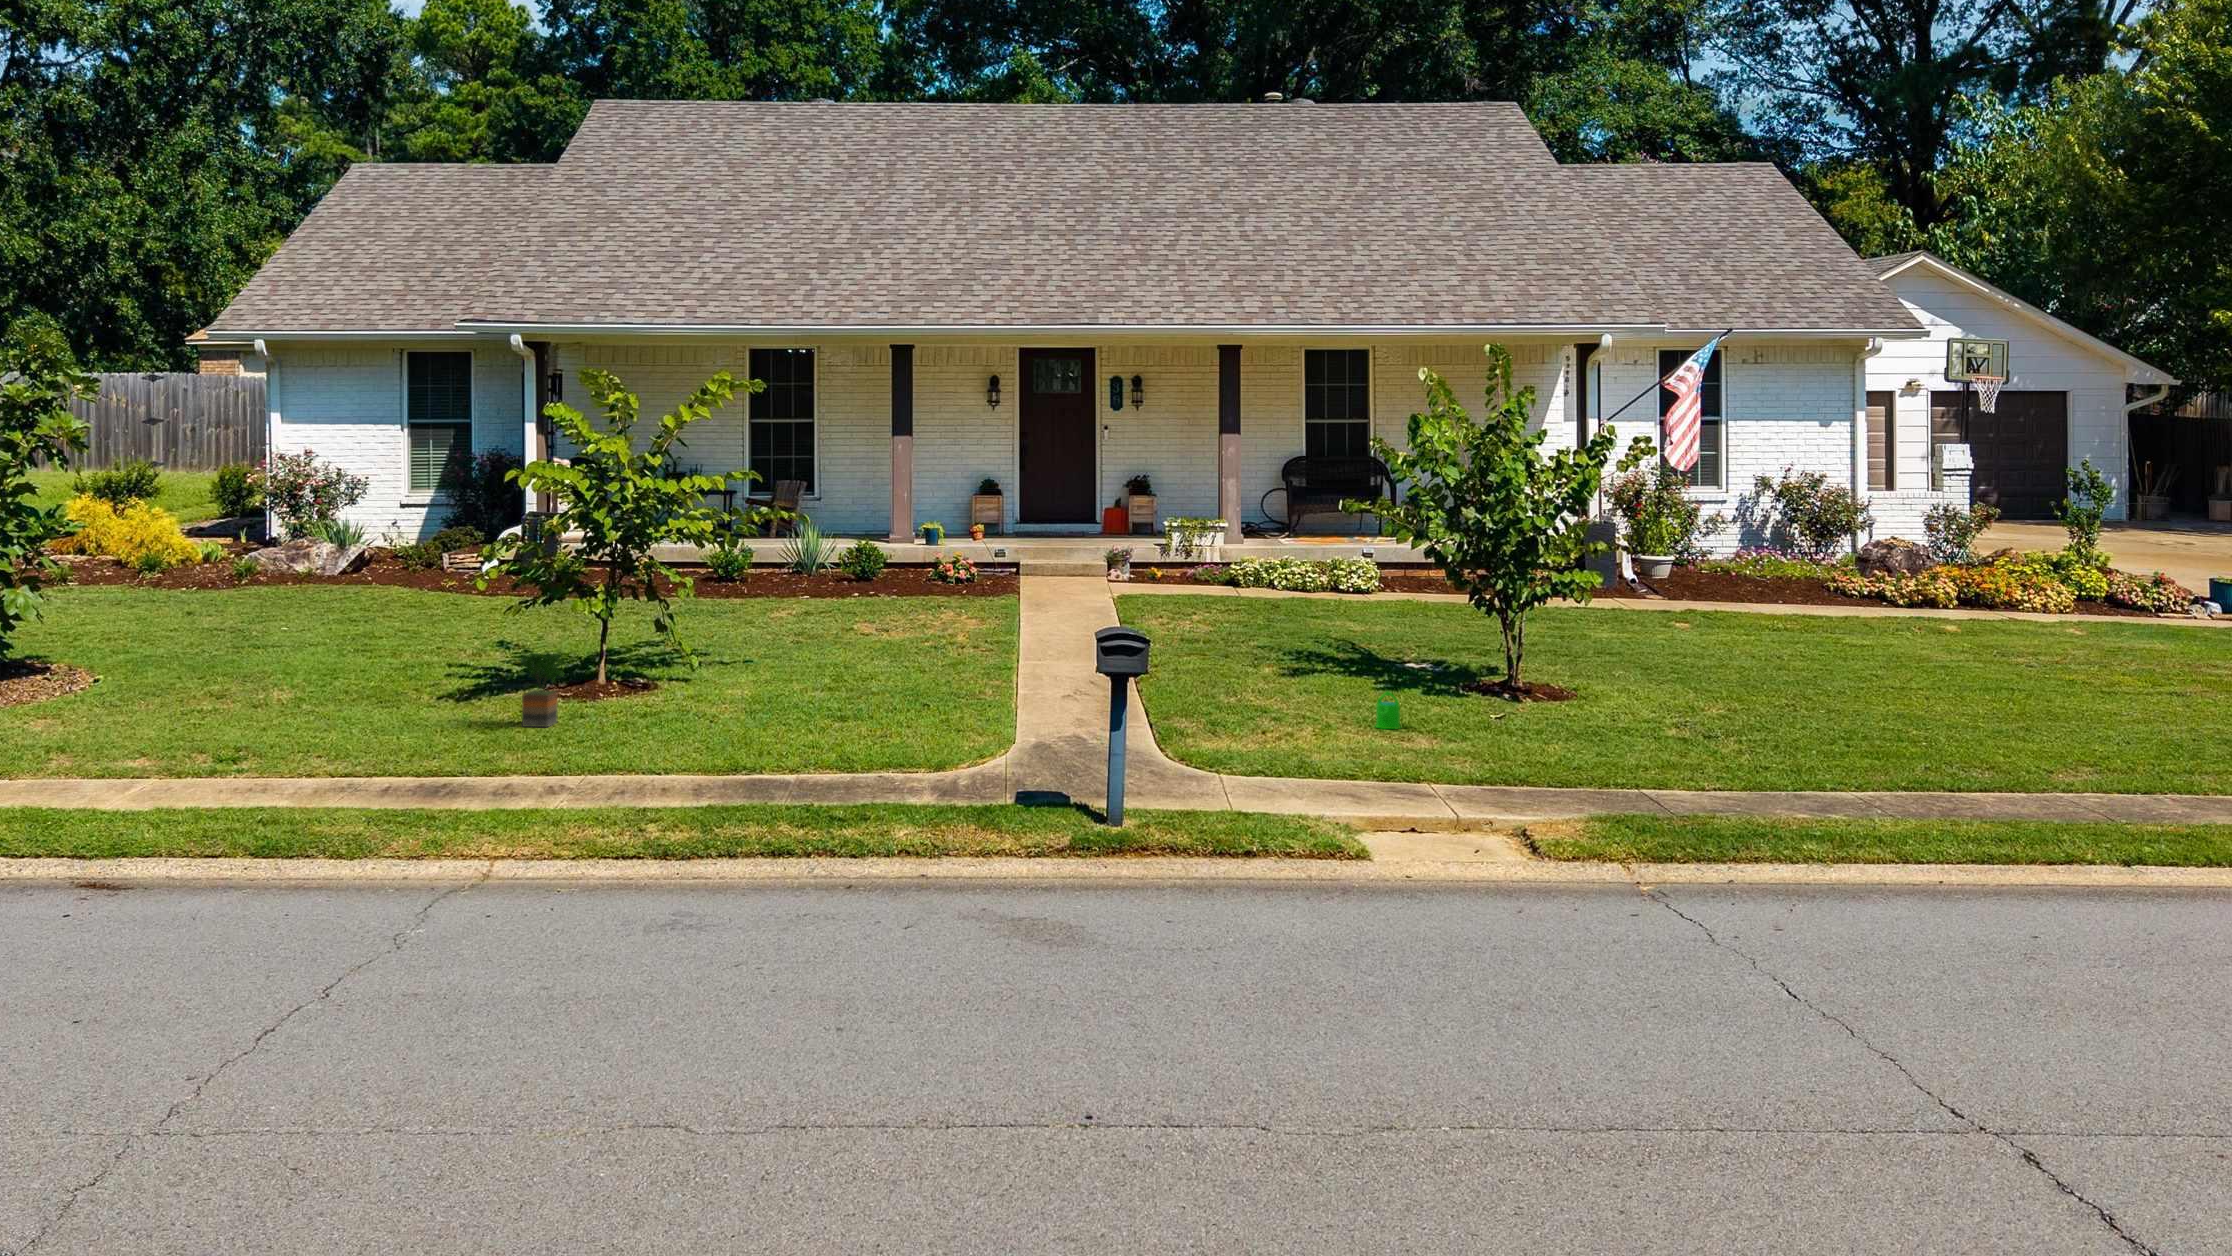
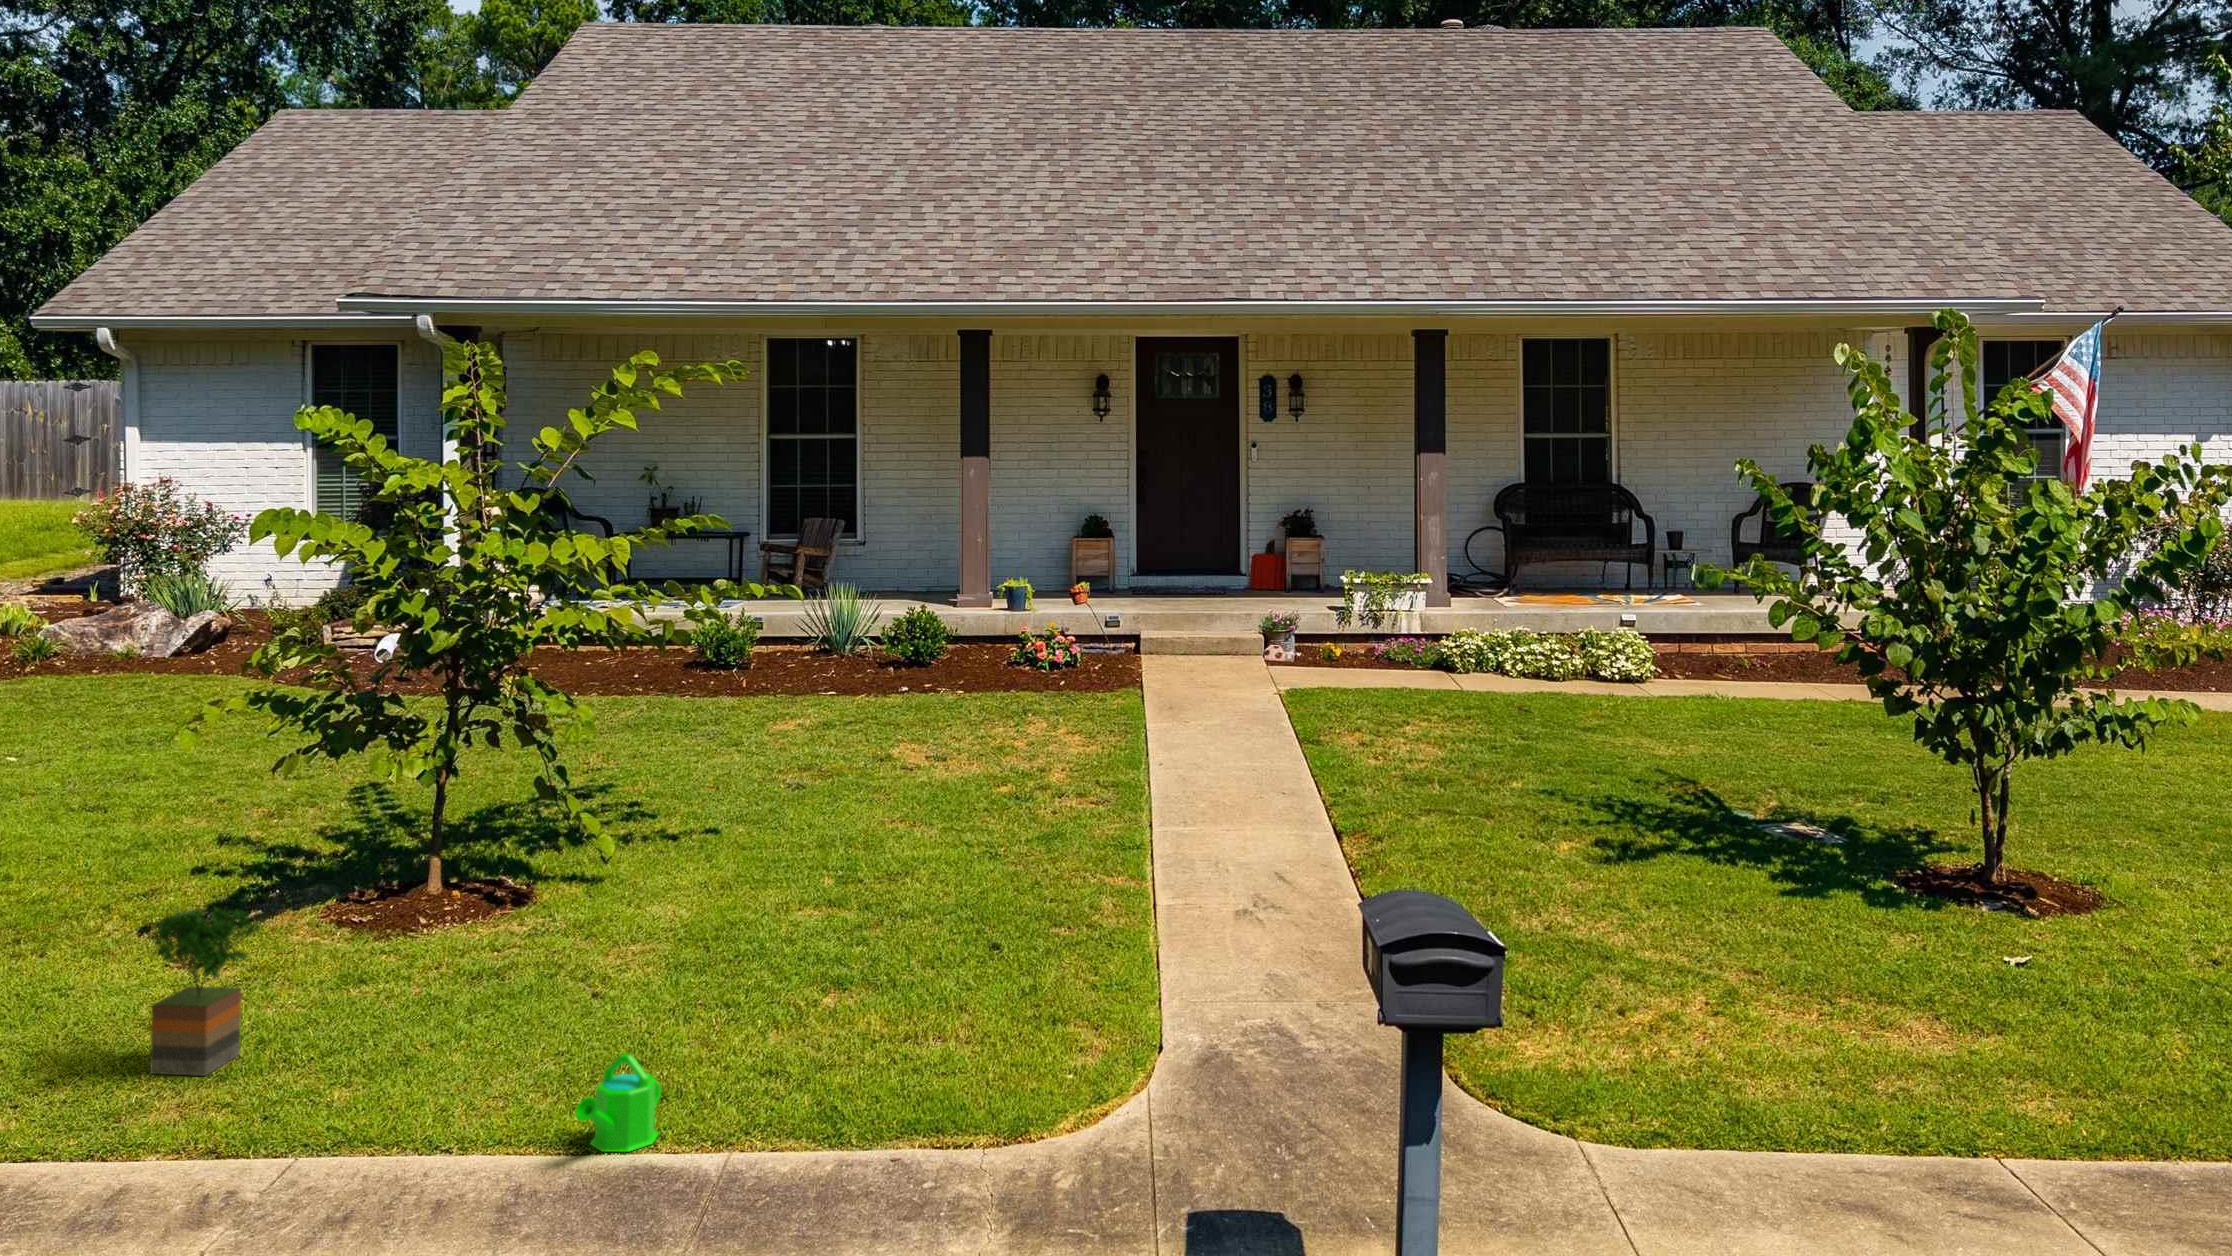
watering can: present [1375,692,1400,729] -> present [575,1054,661,1152]

